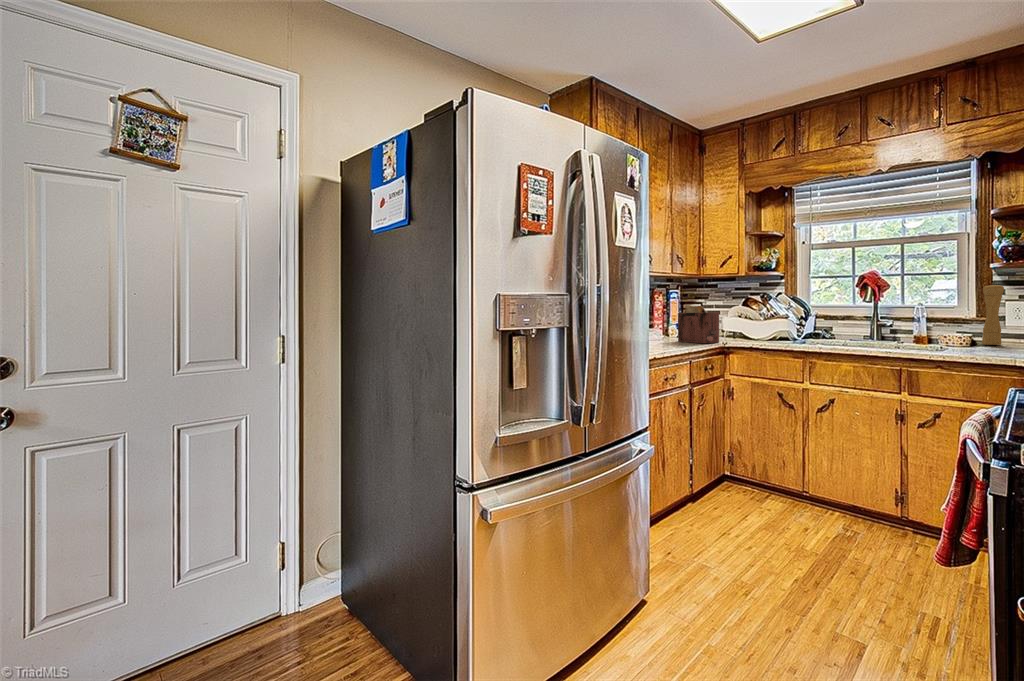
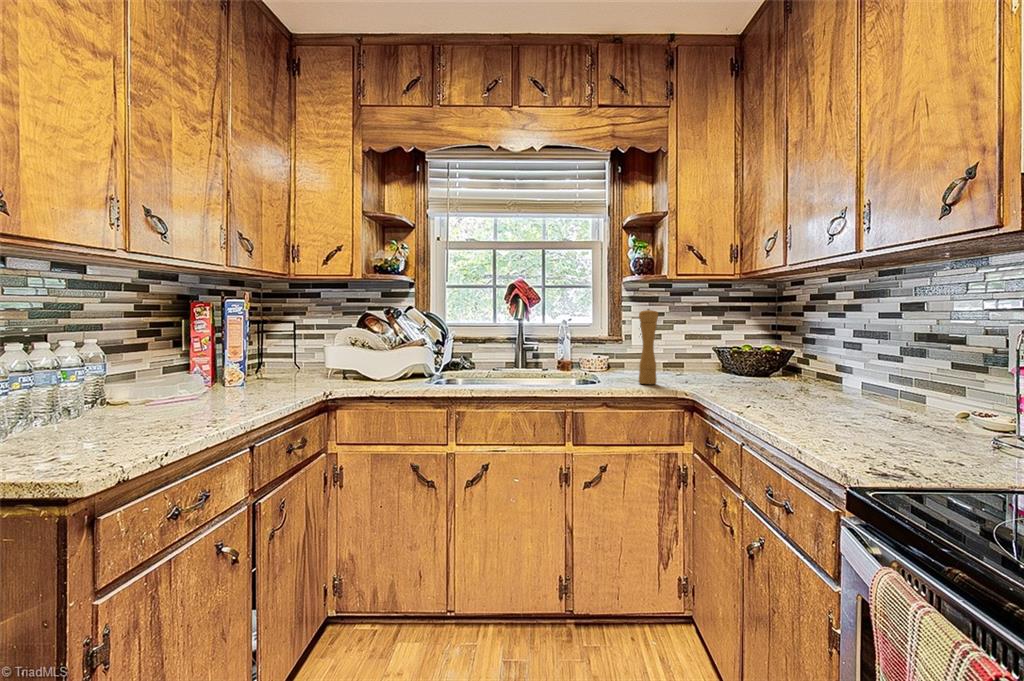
toaster: present [678,306,719,343] -> none [244,324,318,394]

